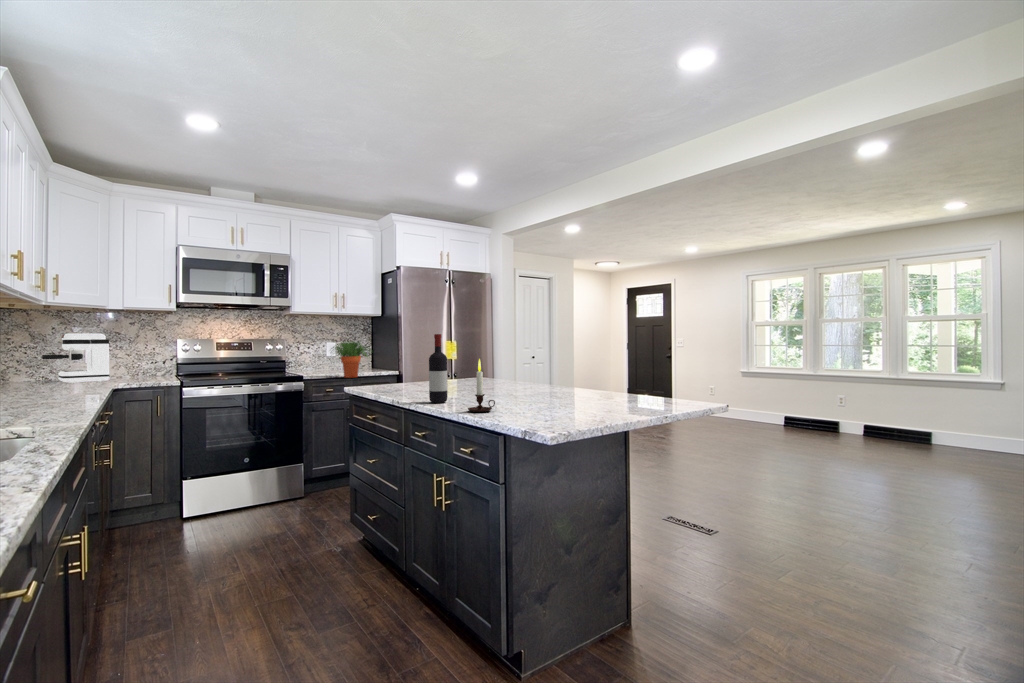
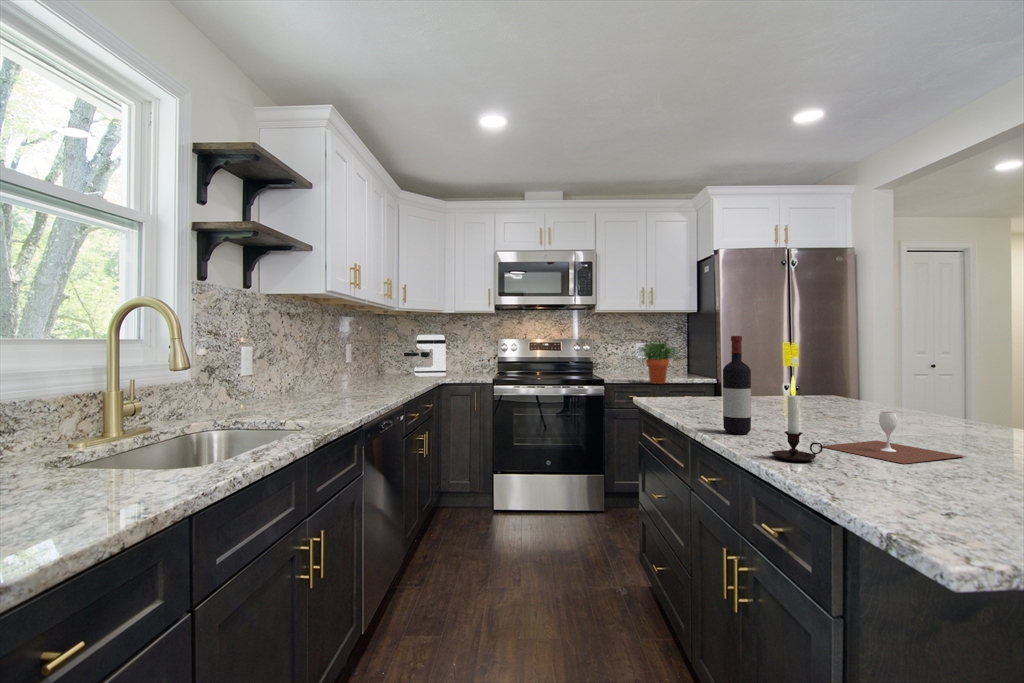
wine glass: none [490,380,560,408] -> present [823,412,965,464]

